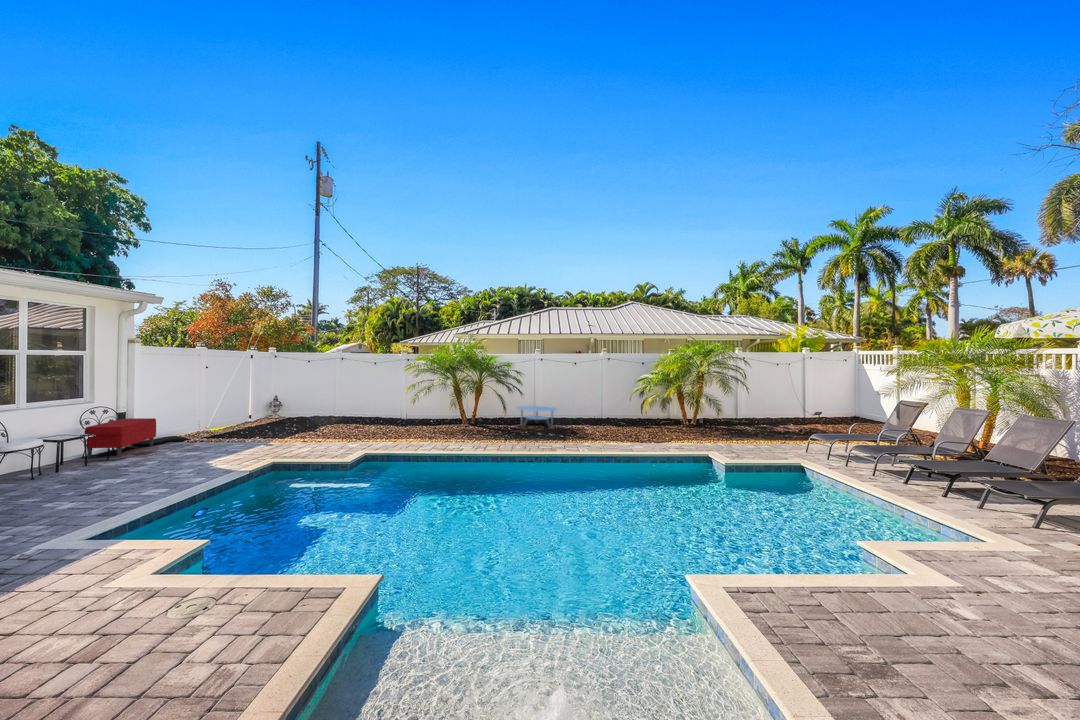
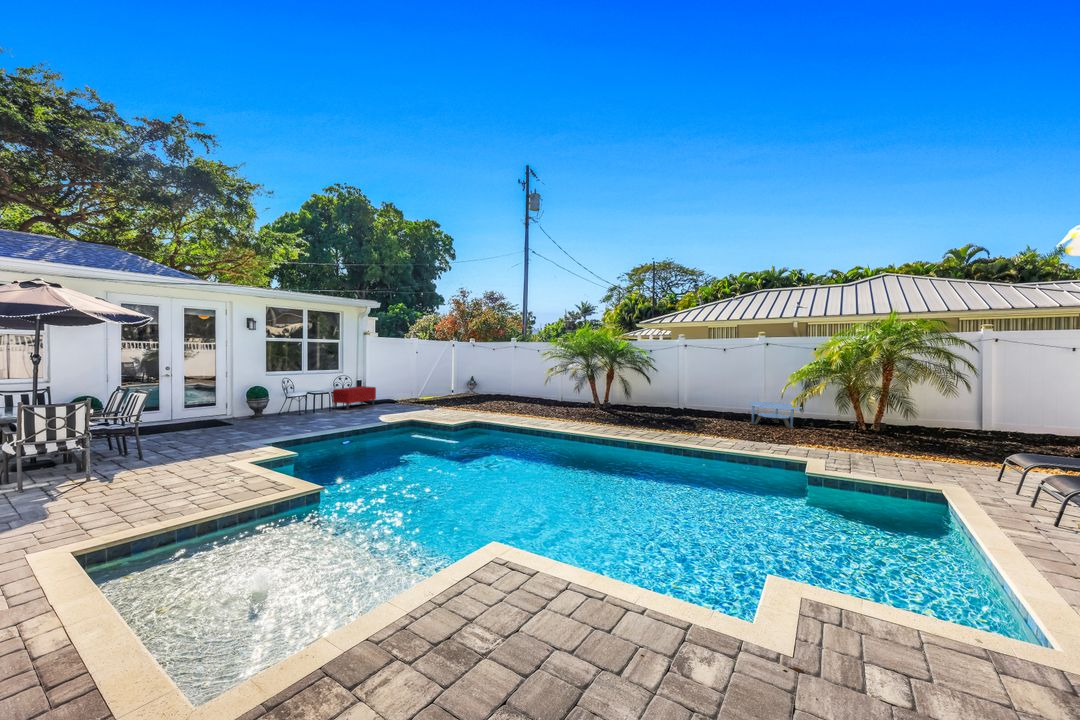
round table: present [517,406,558,427] -> present [748,402,802,429]

